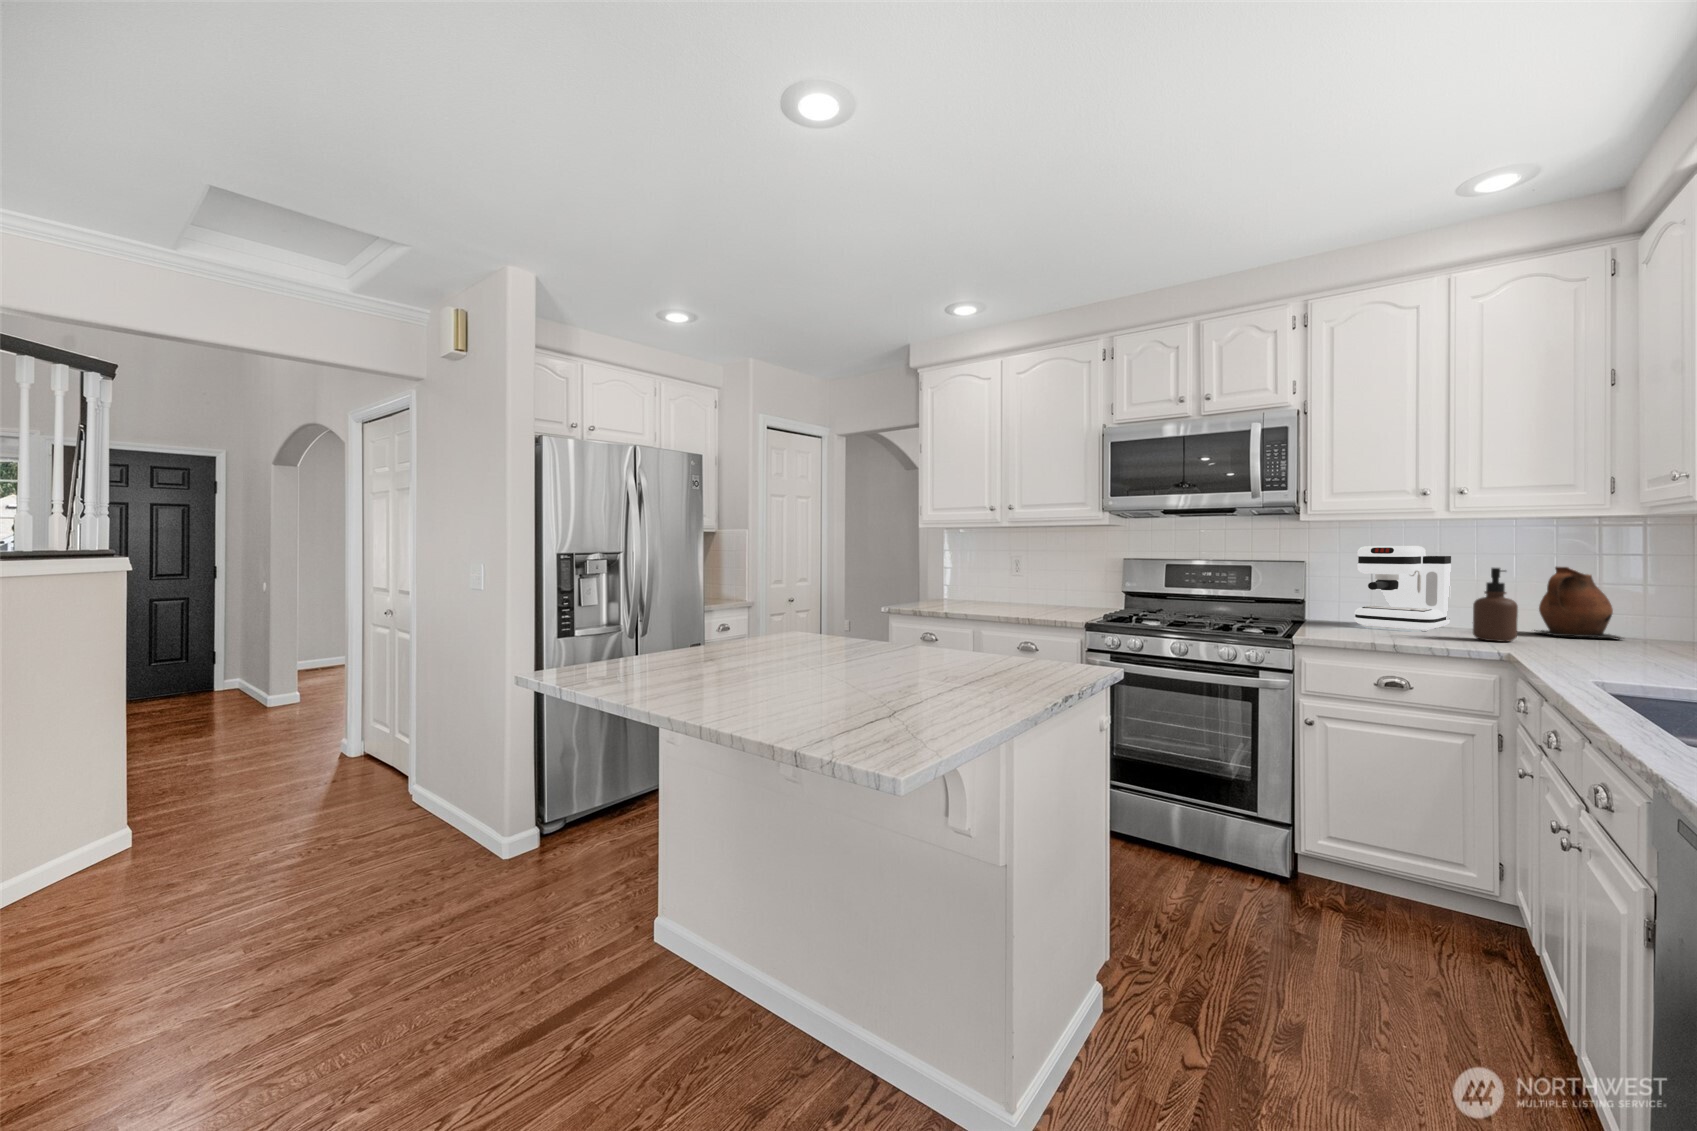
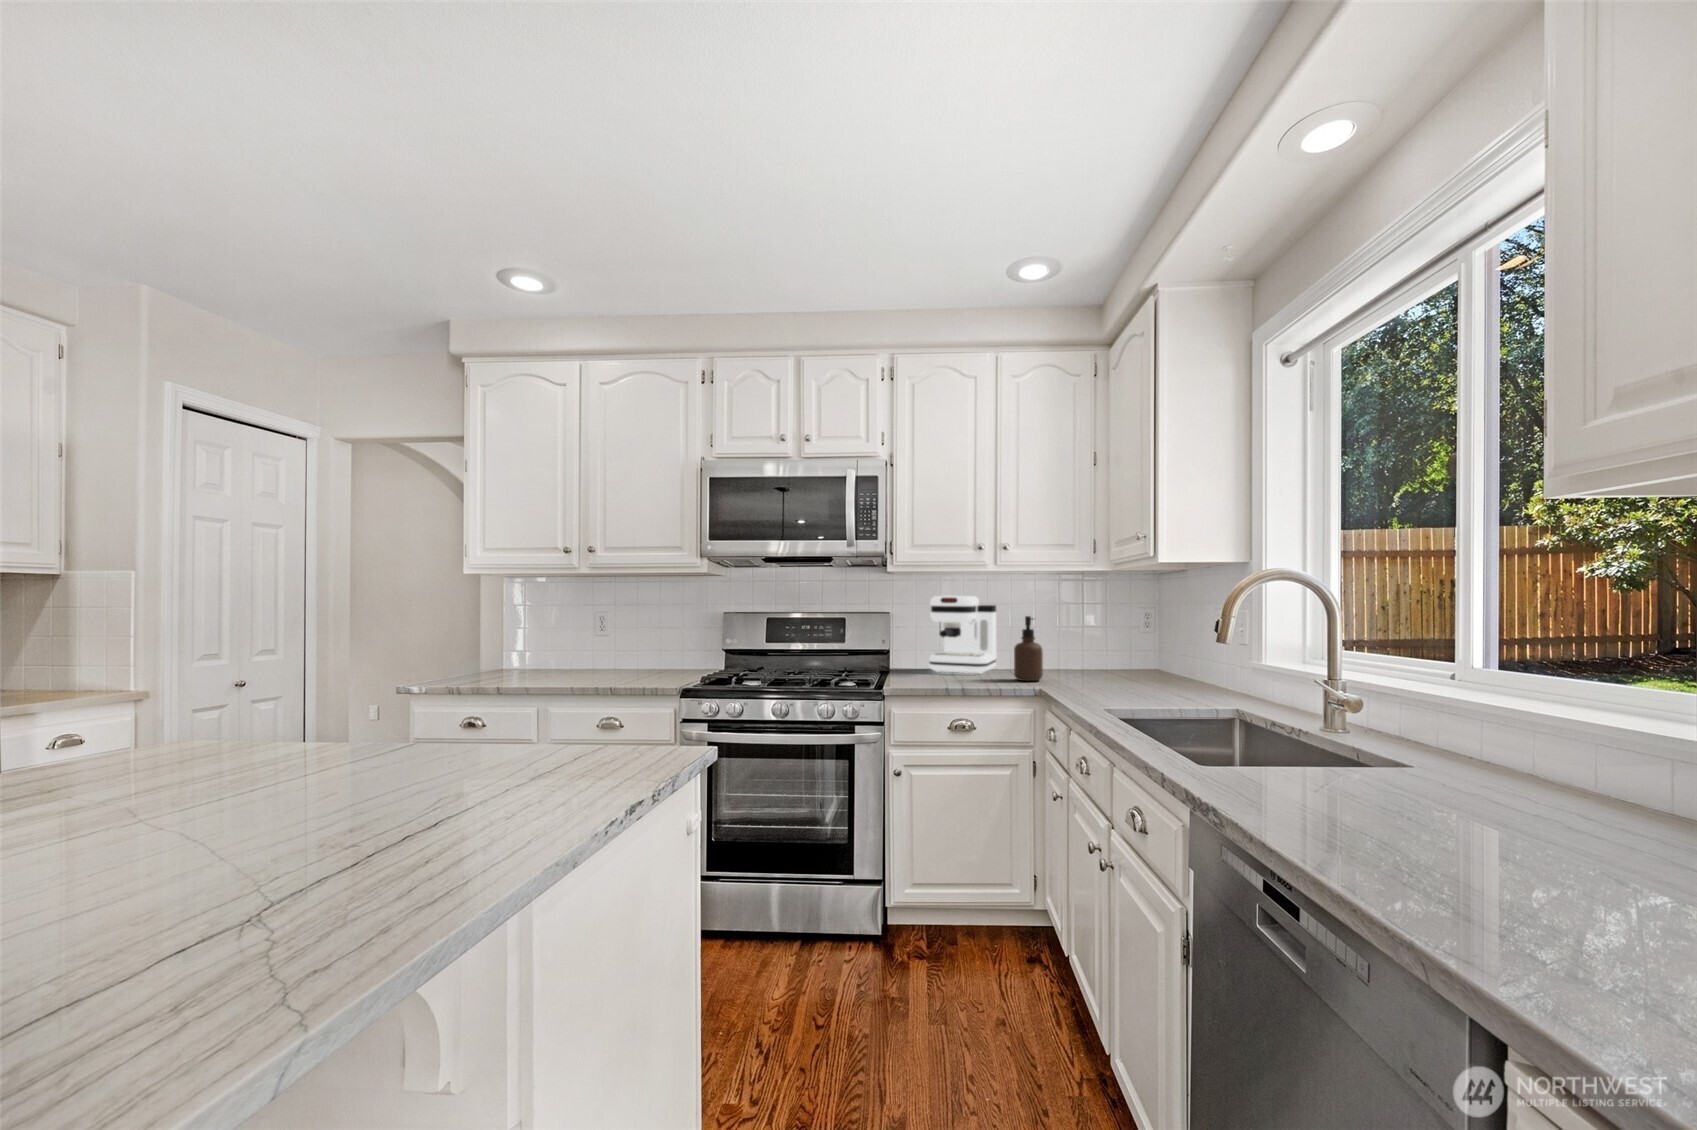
ceramic pitcher: present [1534,567,1622,639] -> none [1047,614,1104,674]

